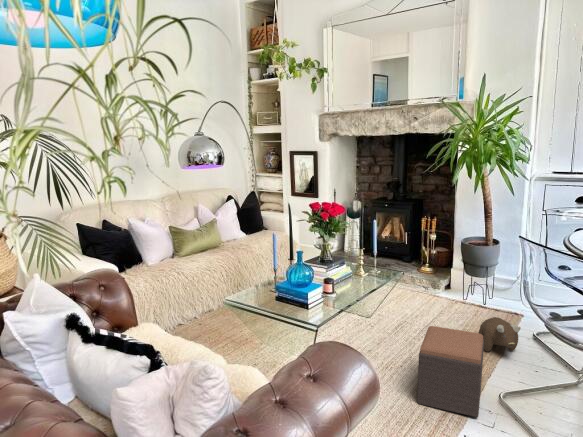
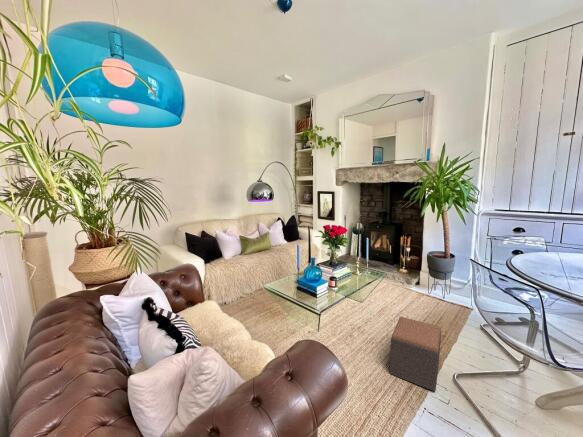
plush toy: present [479,317,521,352] -> none [438,311,470,337]

